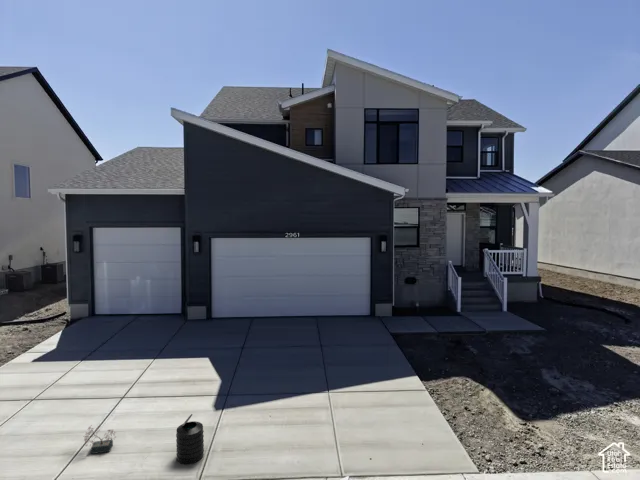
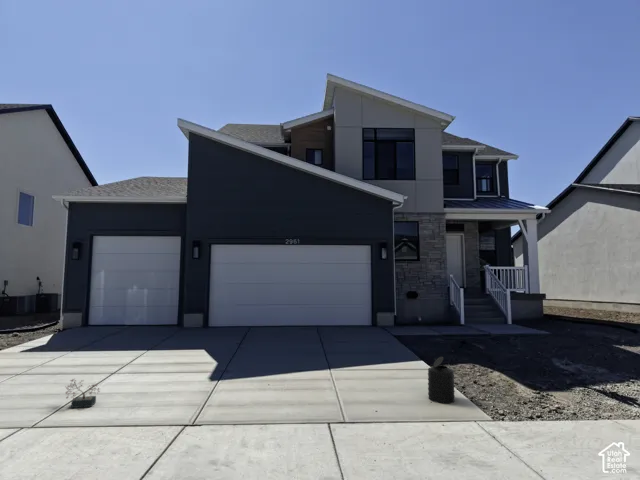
trash can: present [176,414,204,464] -> present [428,357,455,403]

